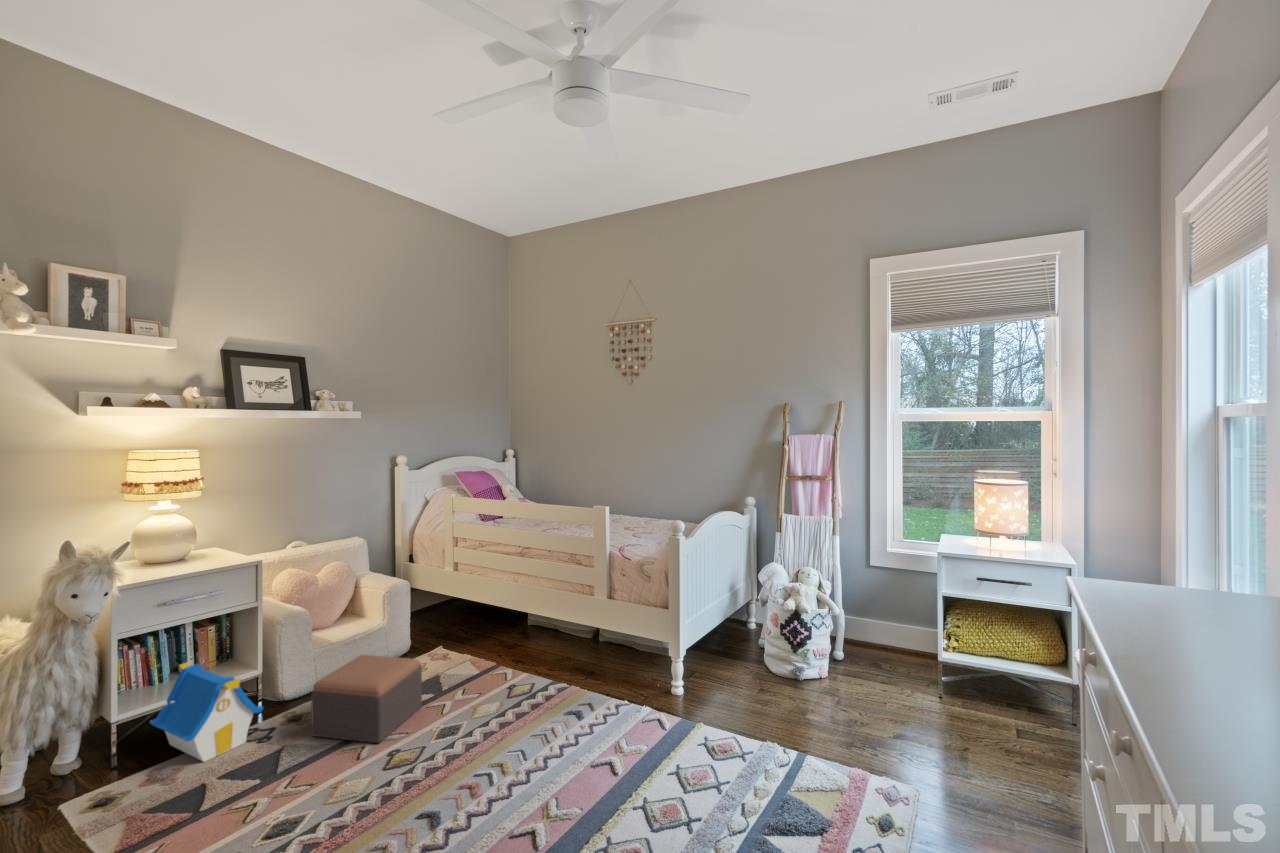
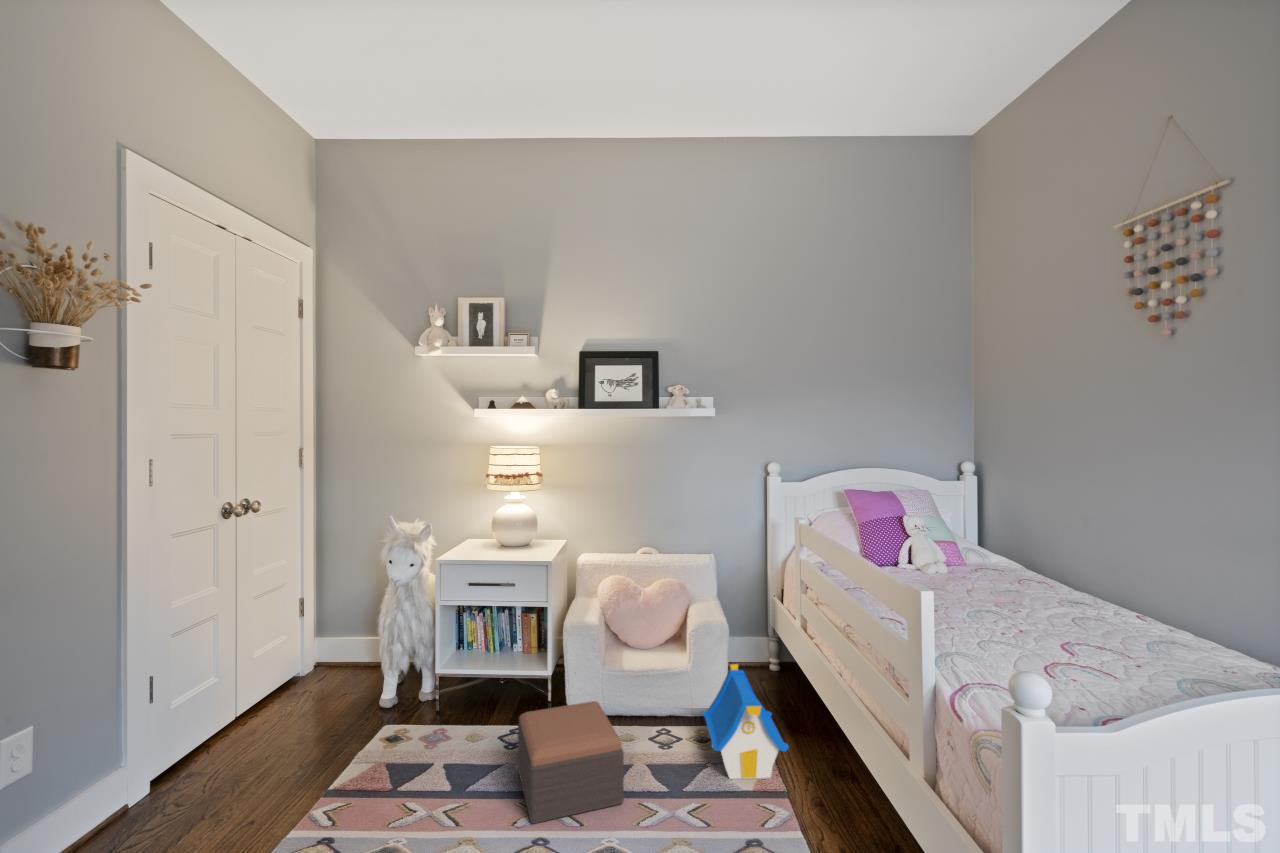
toy house: present [150,662,263,762] -> present [703,664,789,779]

